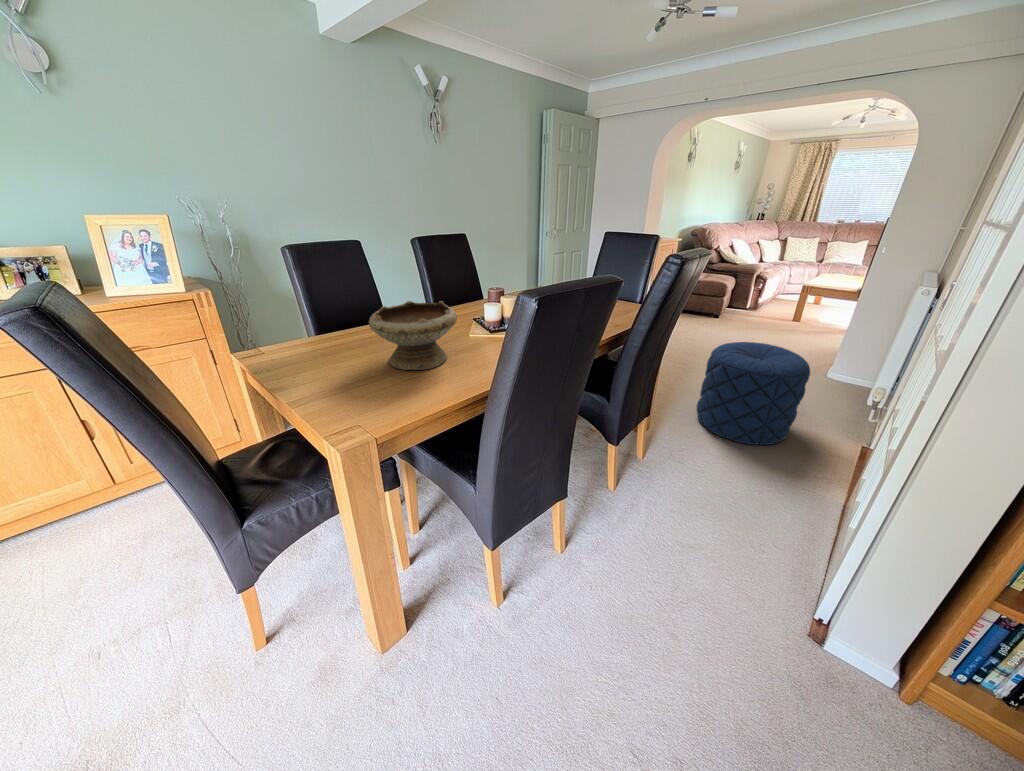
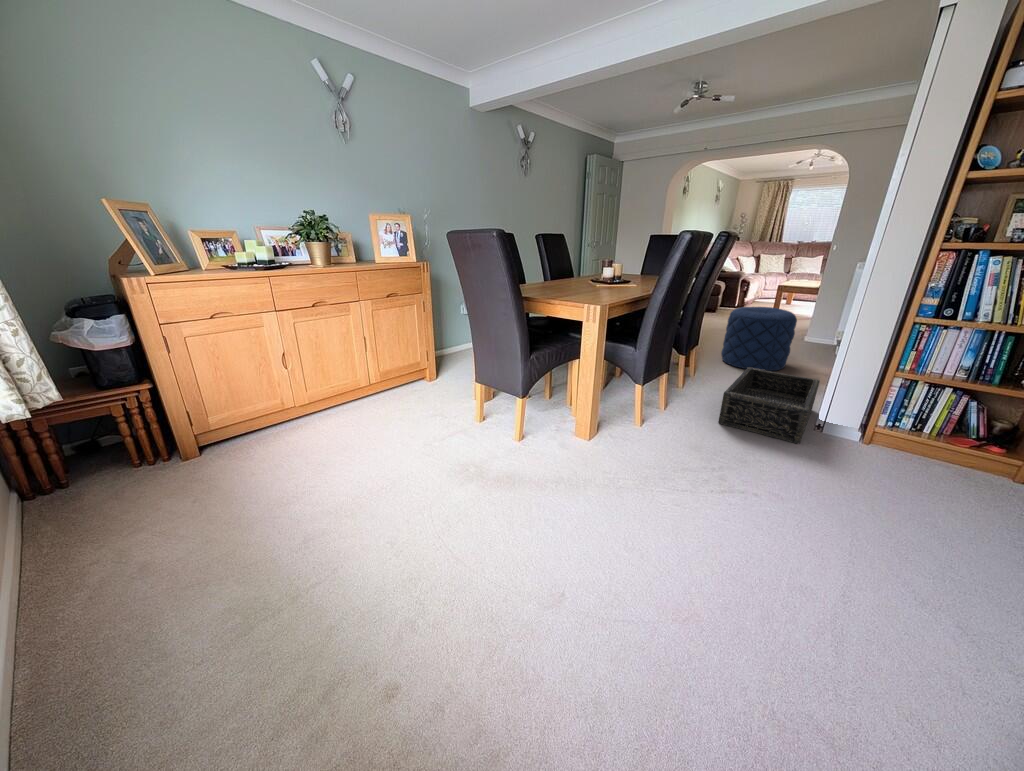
bowl: present [369,301,457,370] -> none [562,259,611,294]
basket: none [635,473,829,691] -> present [718,368,820,444]

